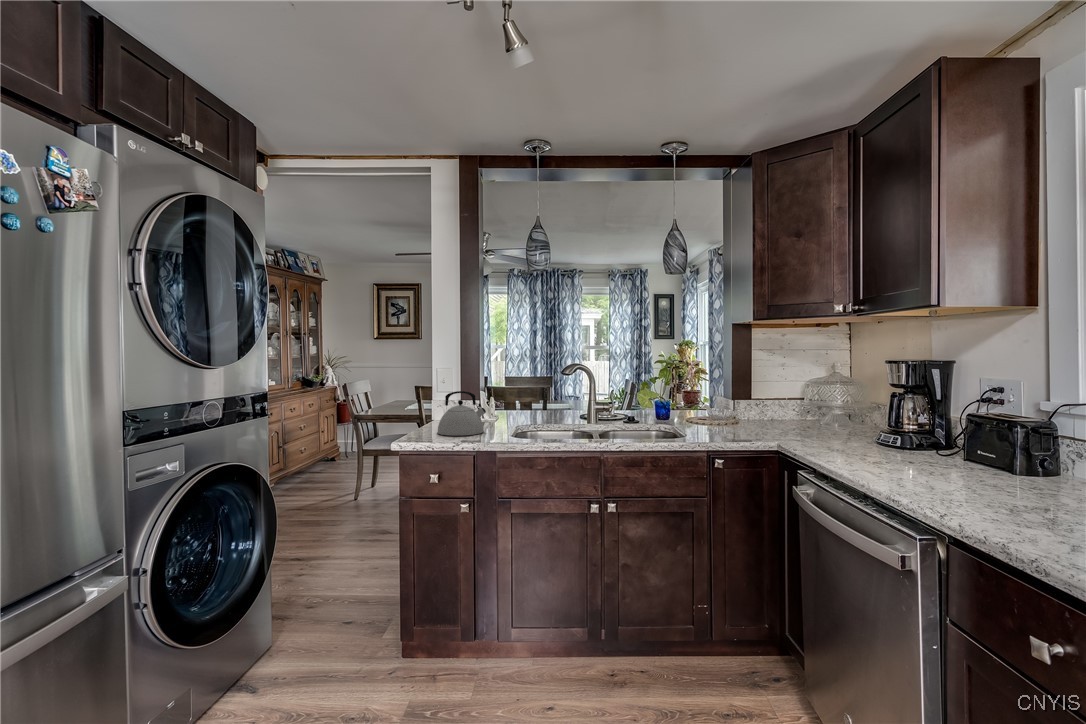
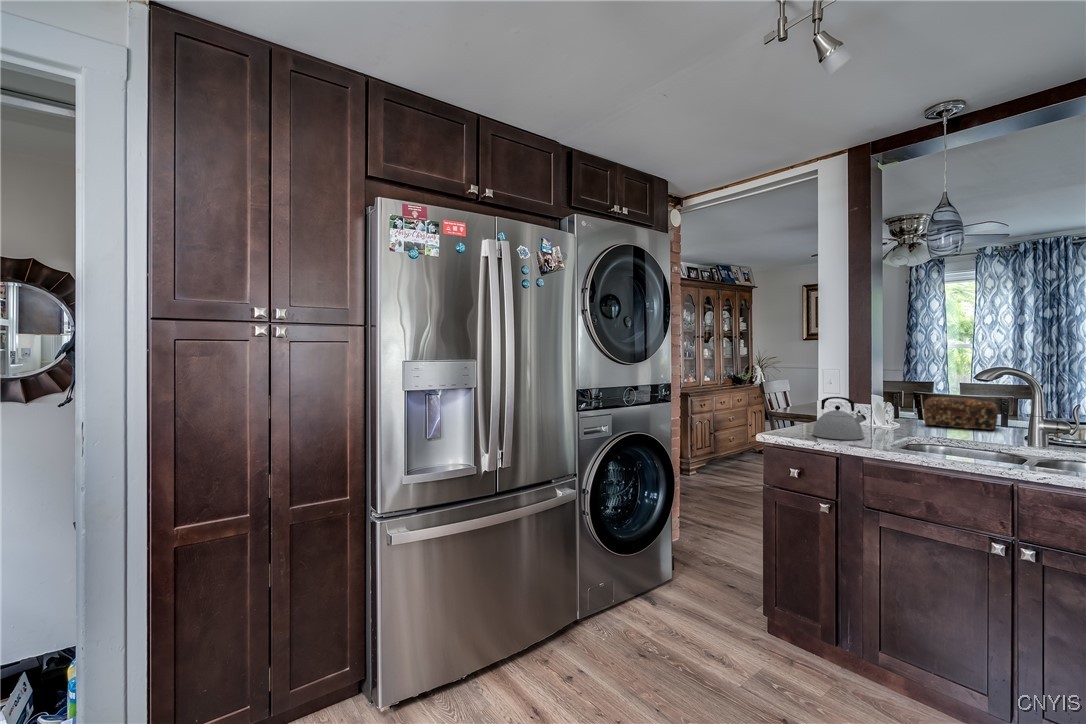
bread loaf: none [513,388,561,414] -> present [924,397,998,429]

